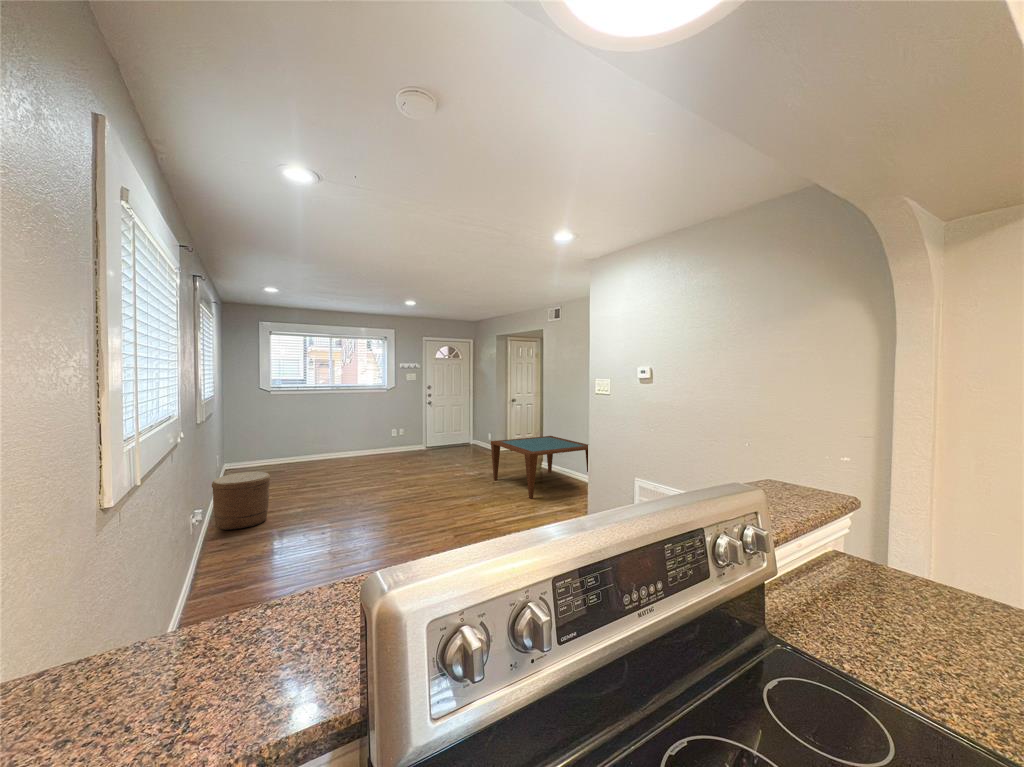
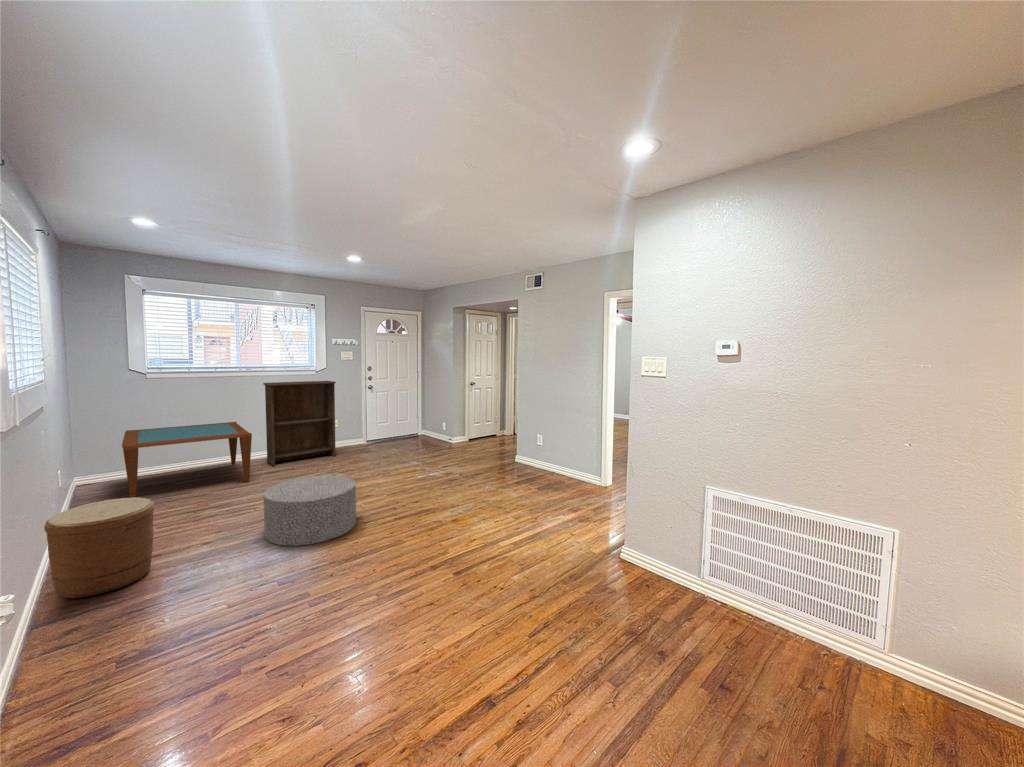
bookshelf: none [348,397,401,463] -> present [263,381,336,466]
coffee table: present [491,436,588,499] -> present [122,422,252,498]
ottoman: none [337,467,400,513] -> present [263,475,356,546]

